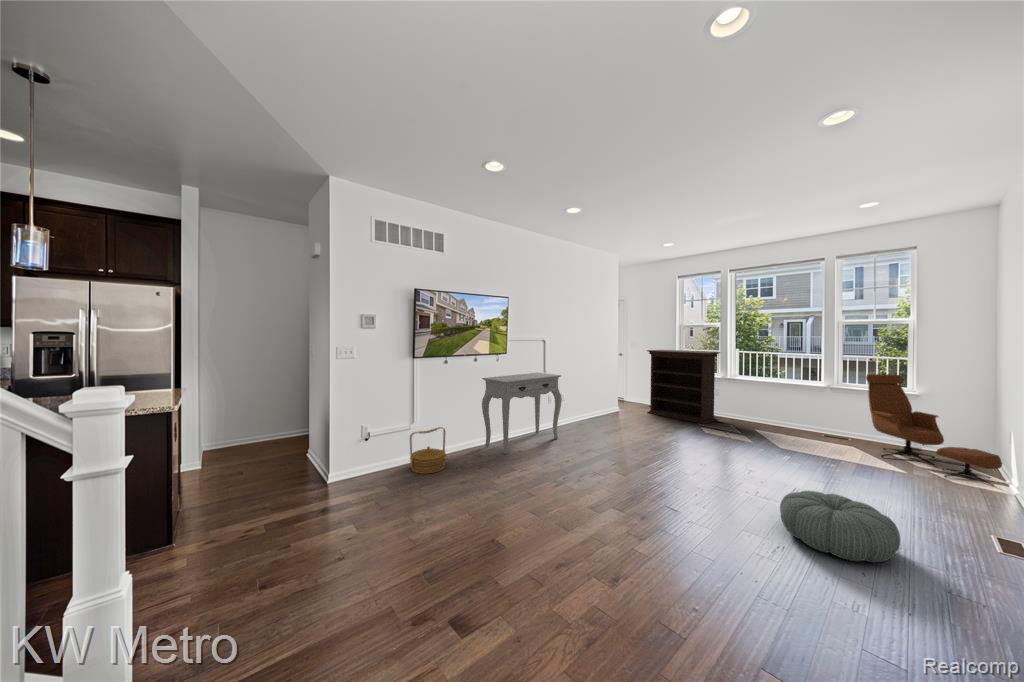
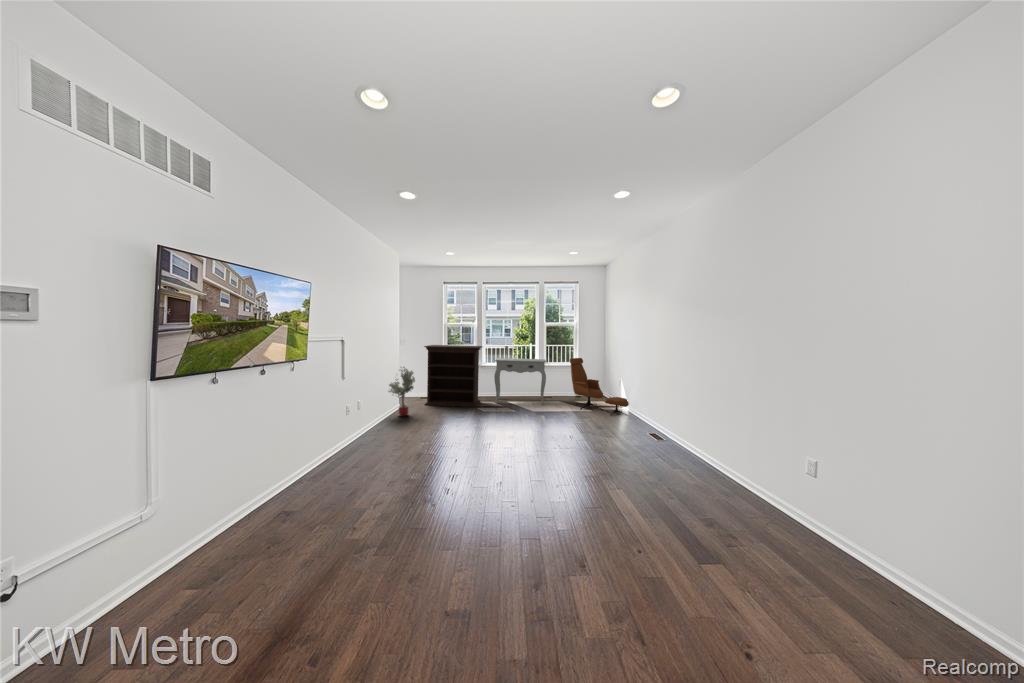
potted tree: none [600,369,632,419] -> present [389,367,415,416]
console table: present [482,373,562,454] -> present [494,358,546,405]
woven basket: present [410,427,446,474] -> none [154,492,241,597]
pouf: present [780,491,900,562] -> none [597,442,660,483]

